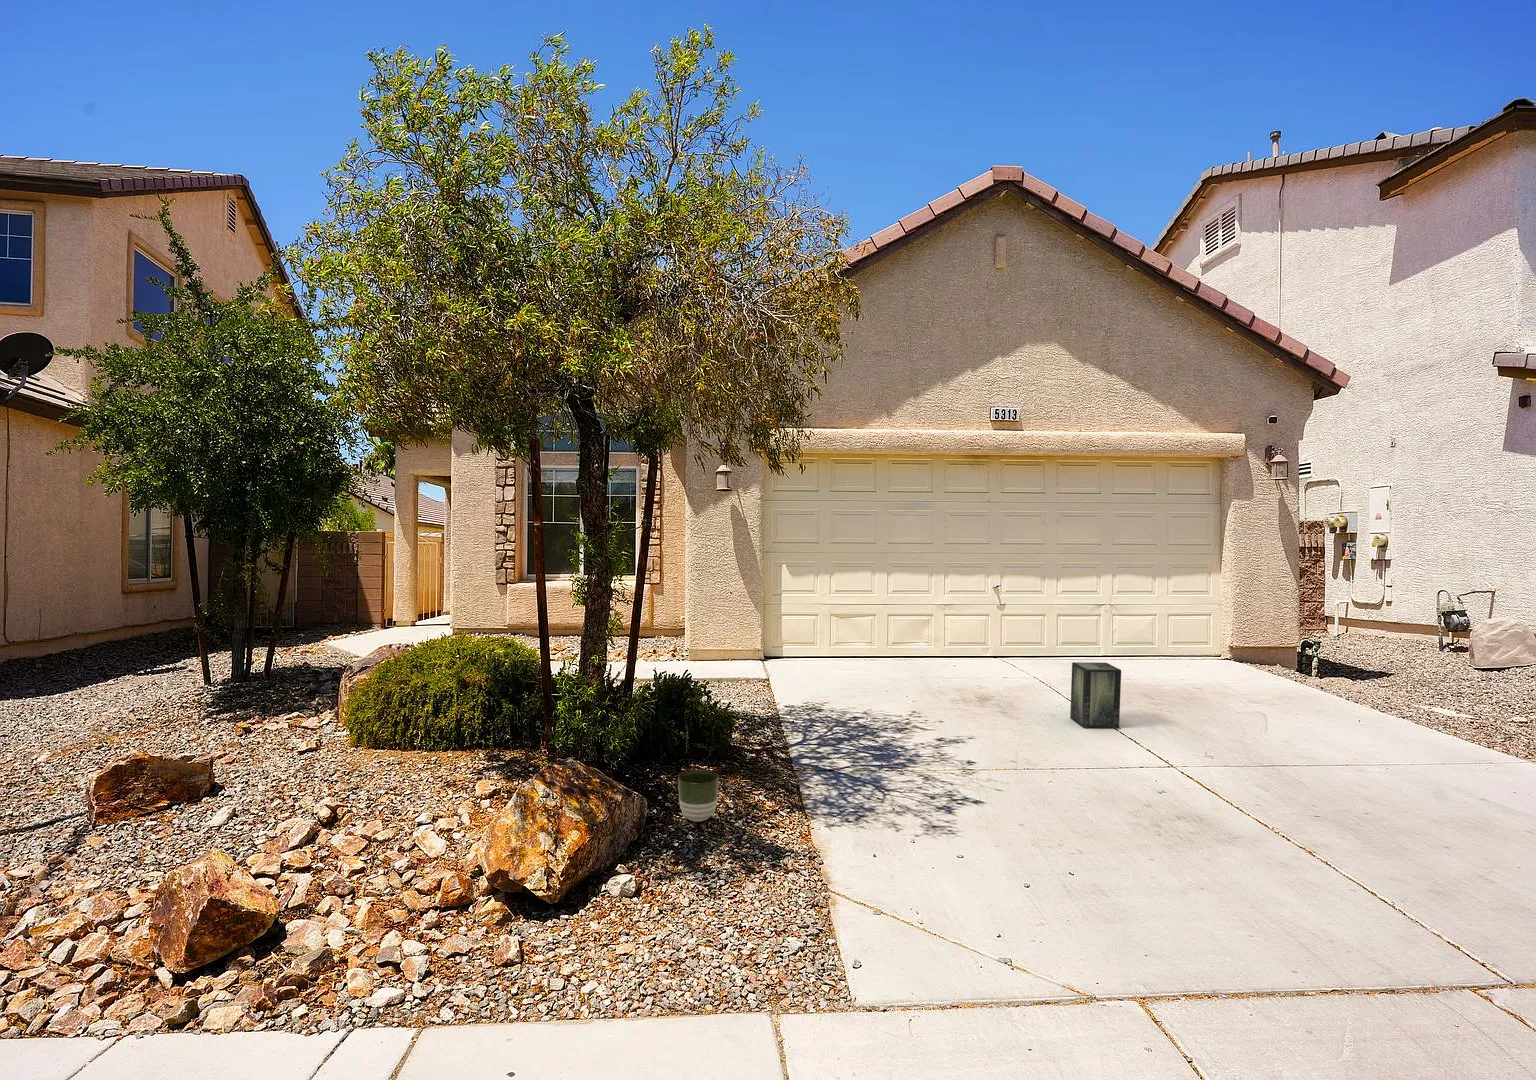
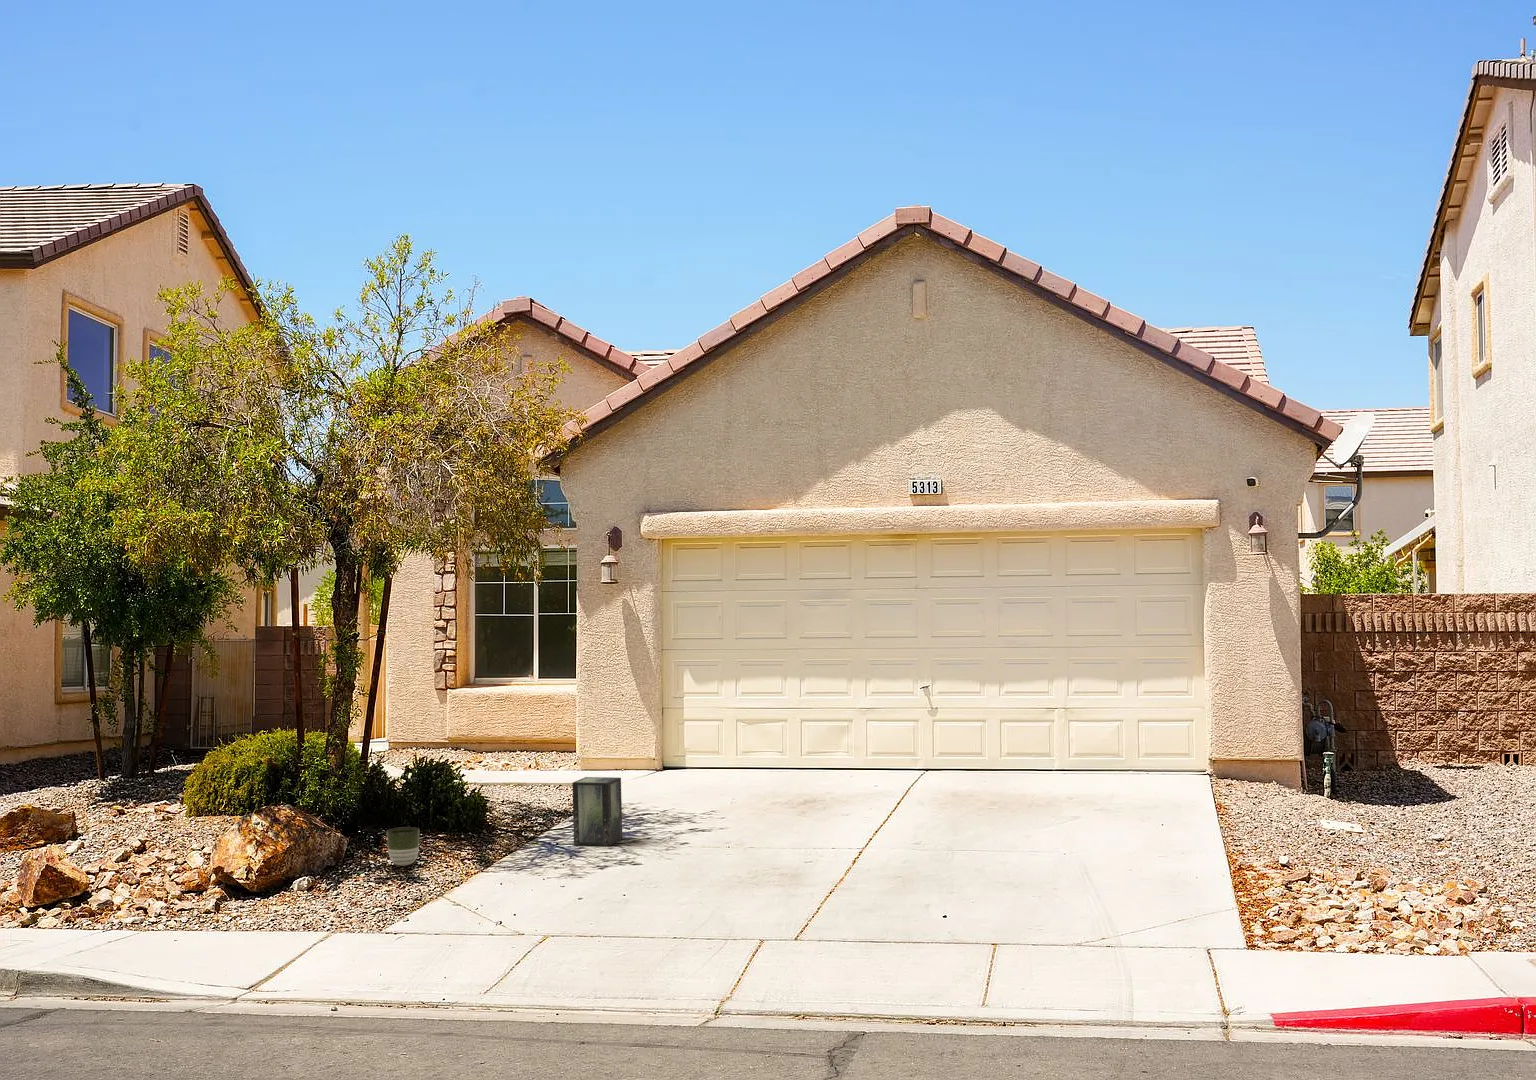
storage box: present [1070,662,1121,728] -> present [572,777,622,846]

